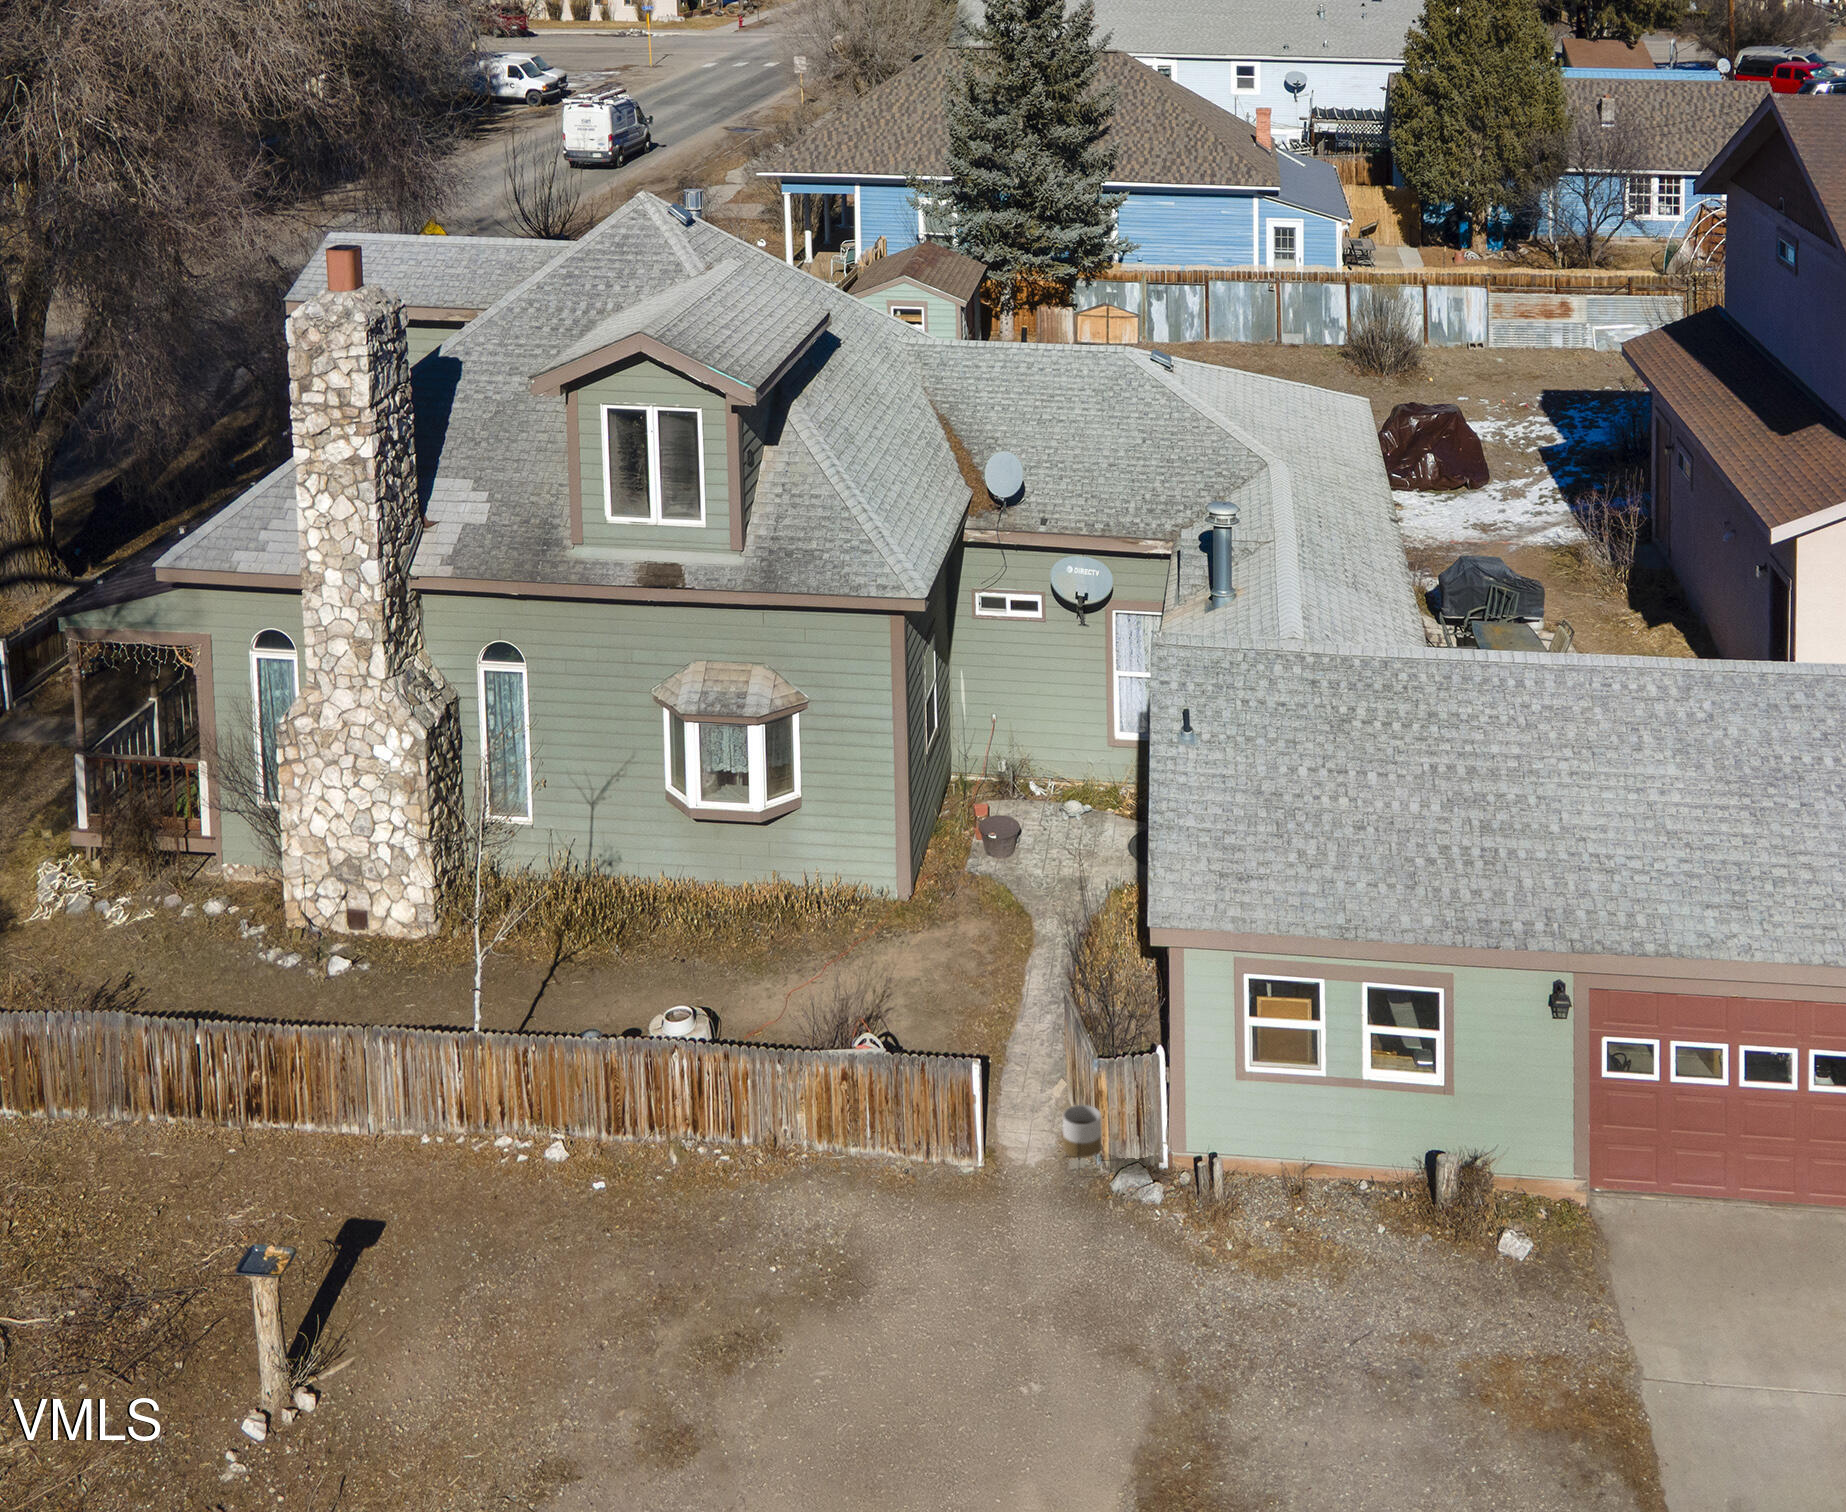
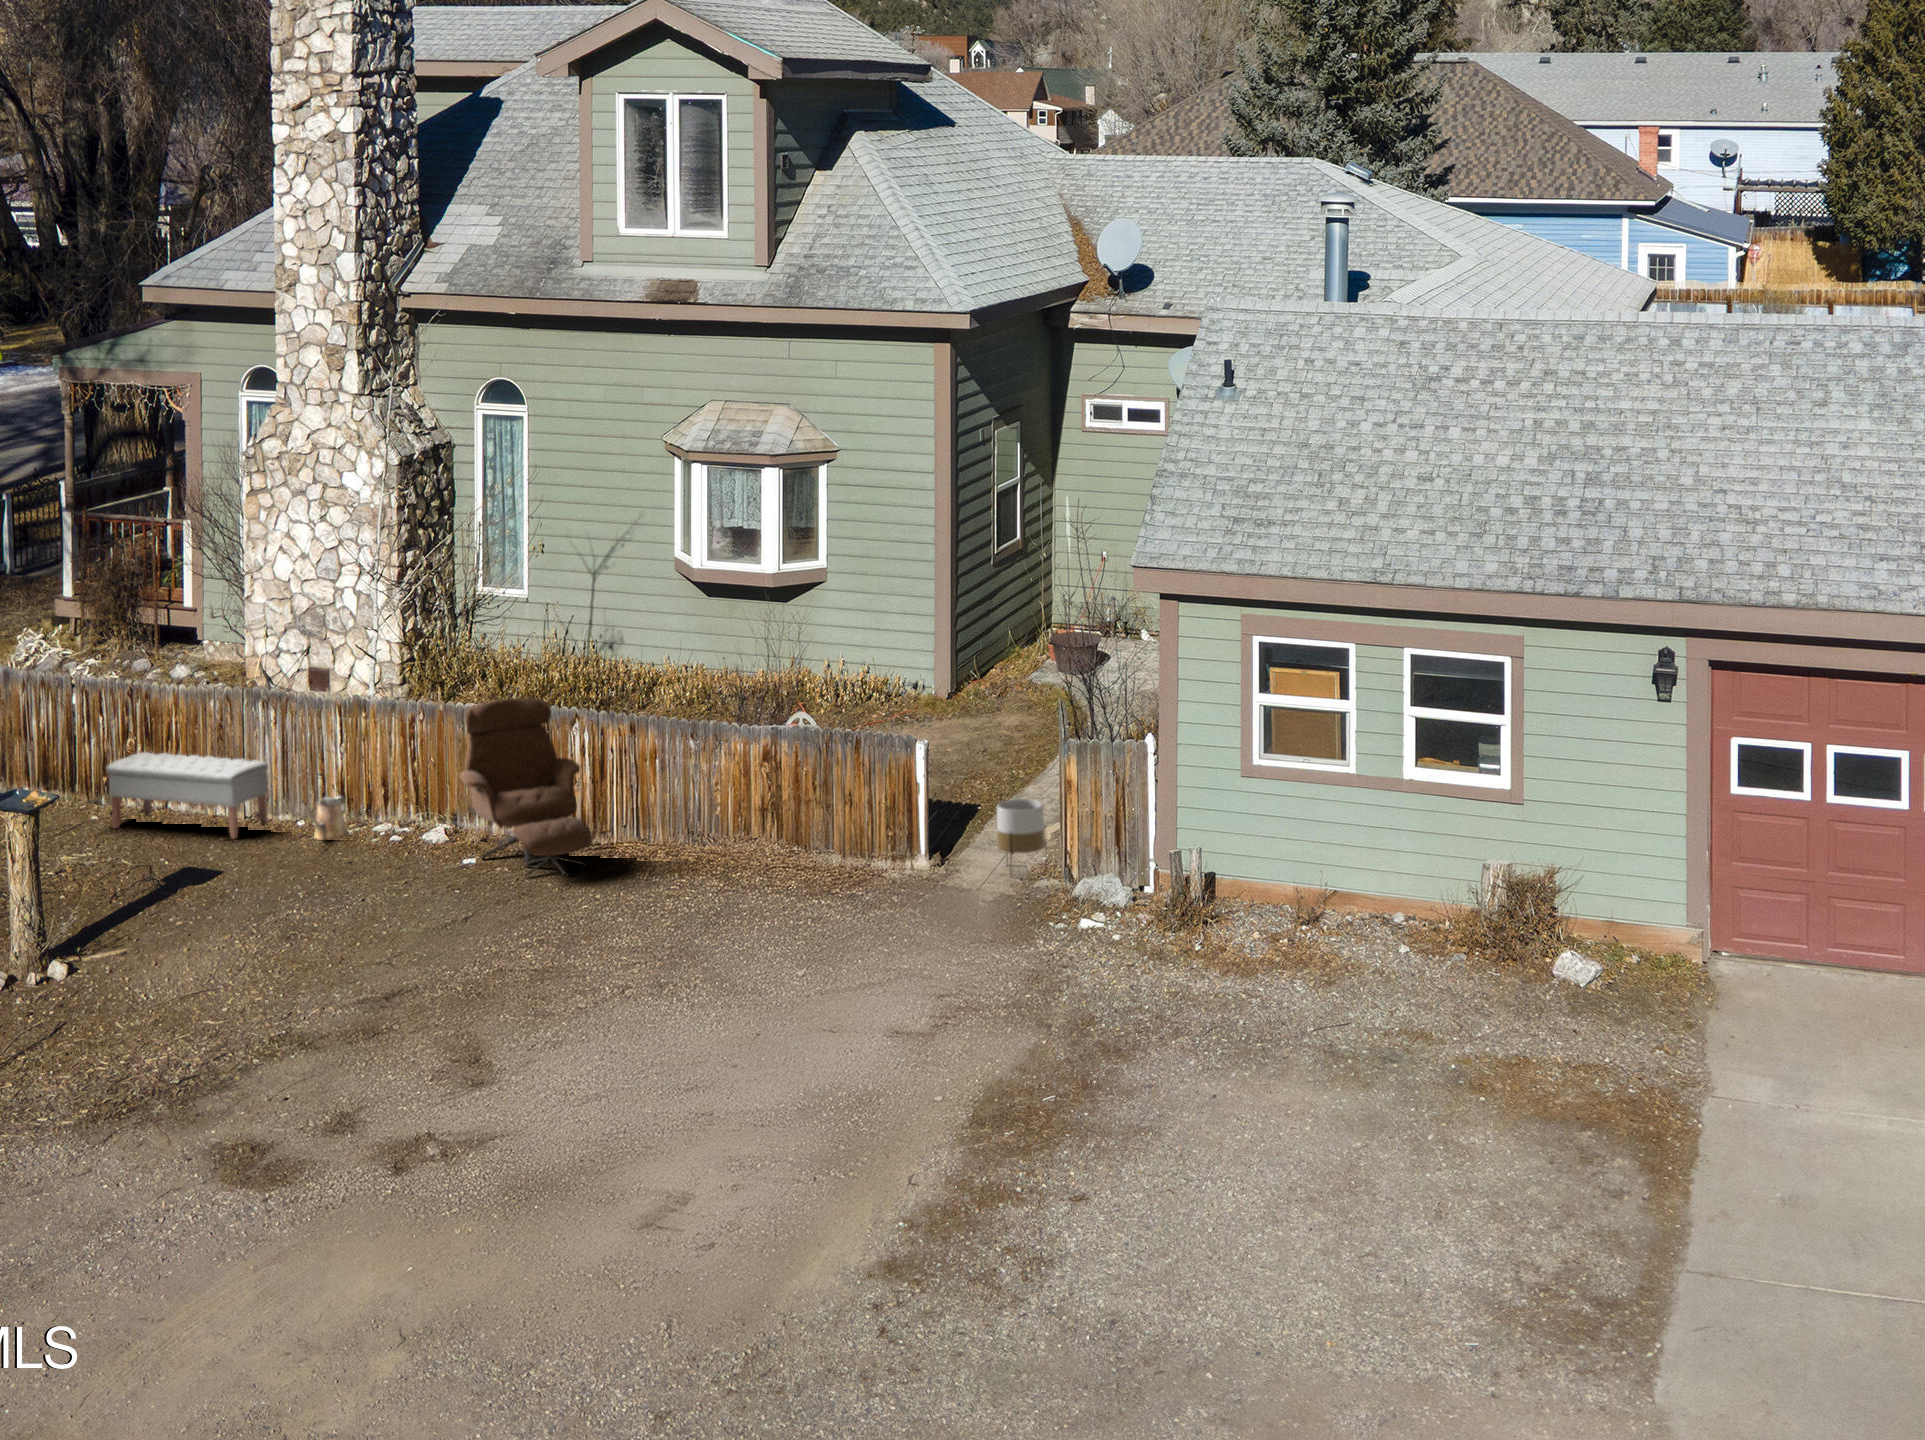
lounge chair: none [584,1030,715,1209] -> present [460,698,593,876]
bench: none [240,1081,392,1167] -> present [106,752,268,839]
watering can: none [437,1117,473,1162] -> present [303,796,348,840]

